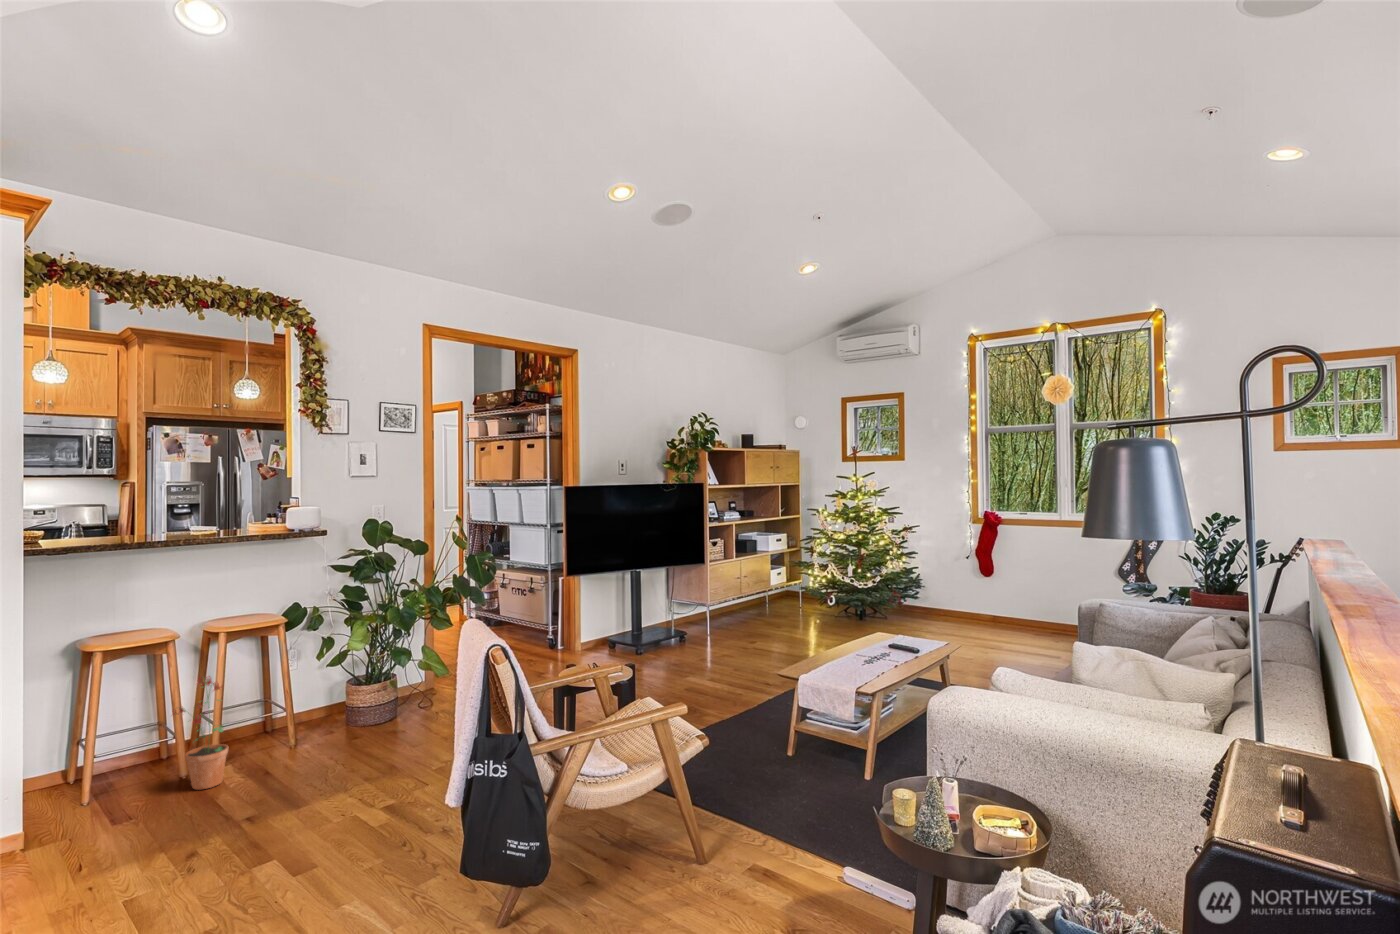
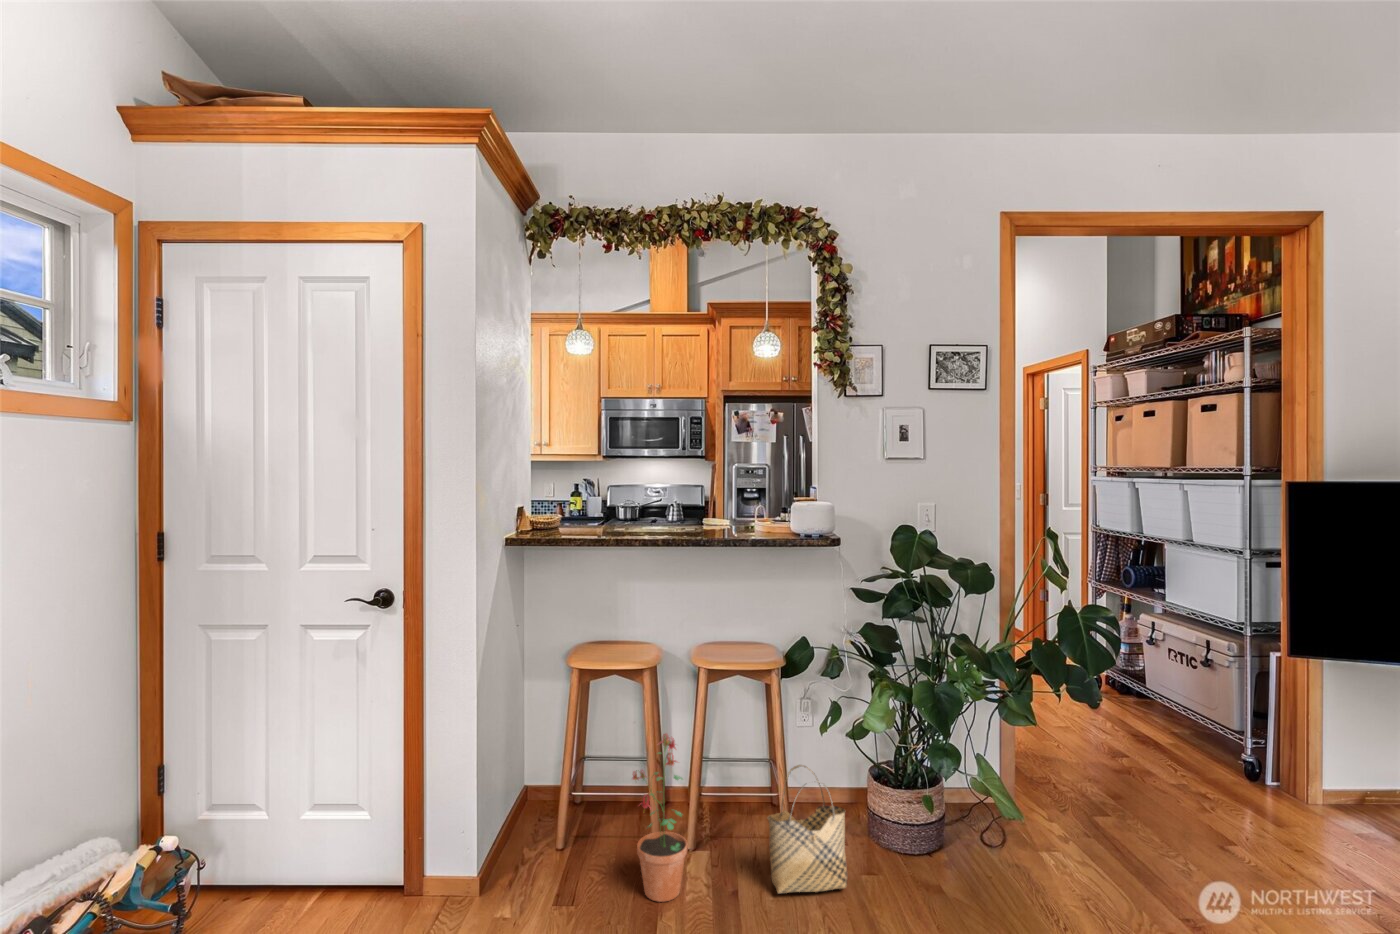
woven basket: none [287,678,343,759] -> present [767,765,847,894]

